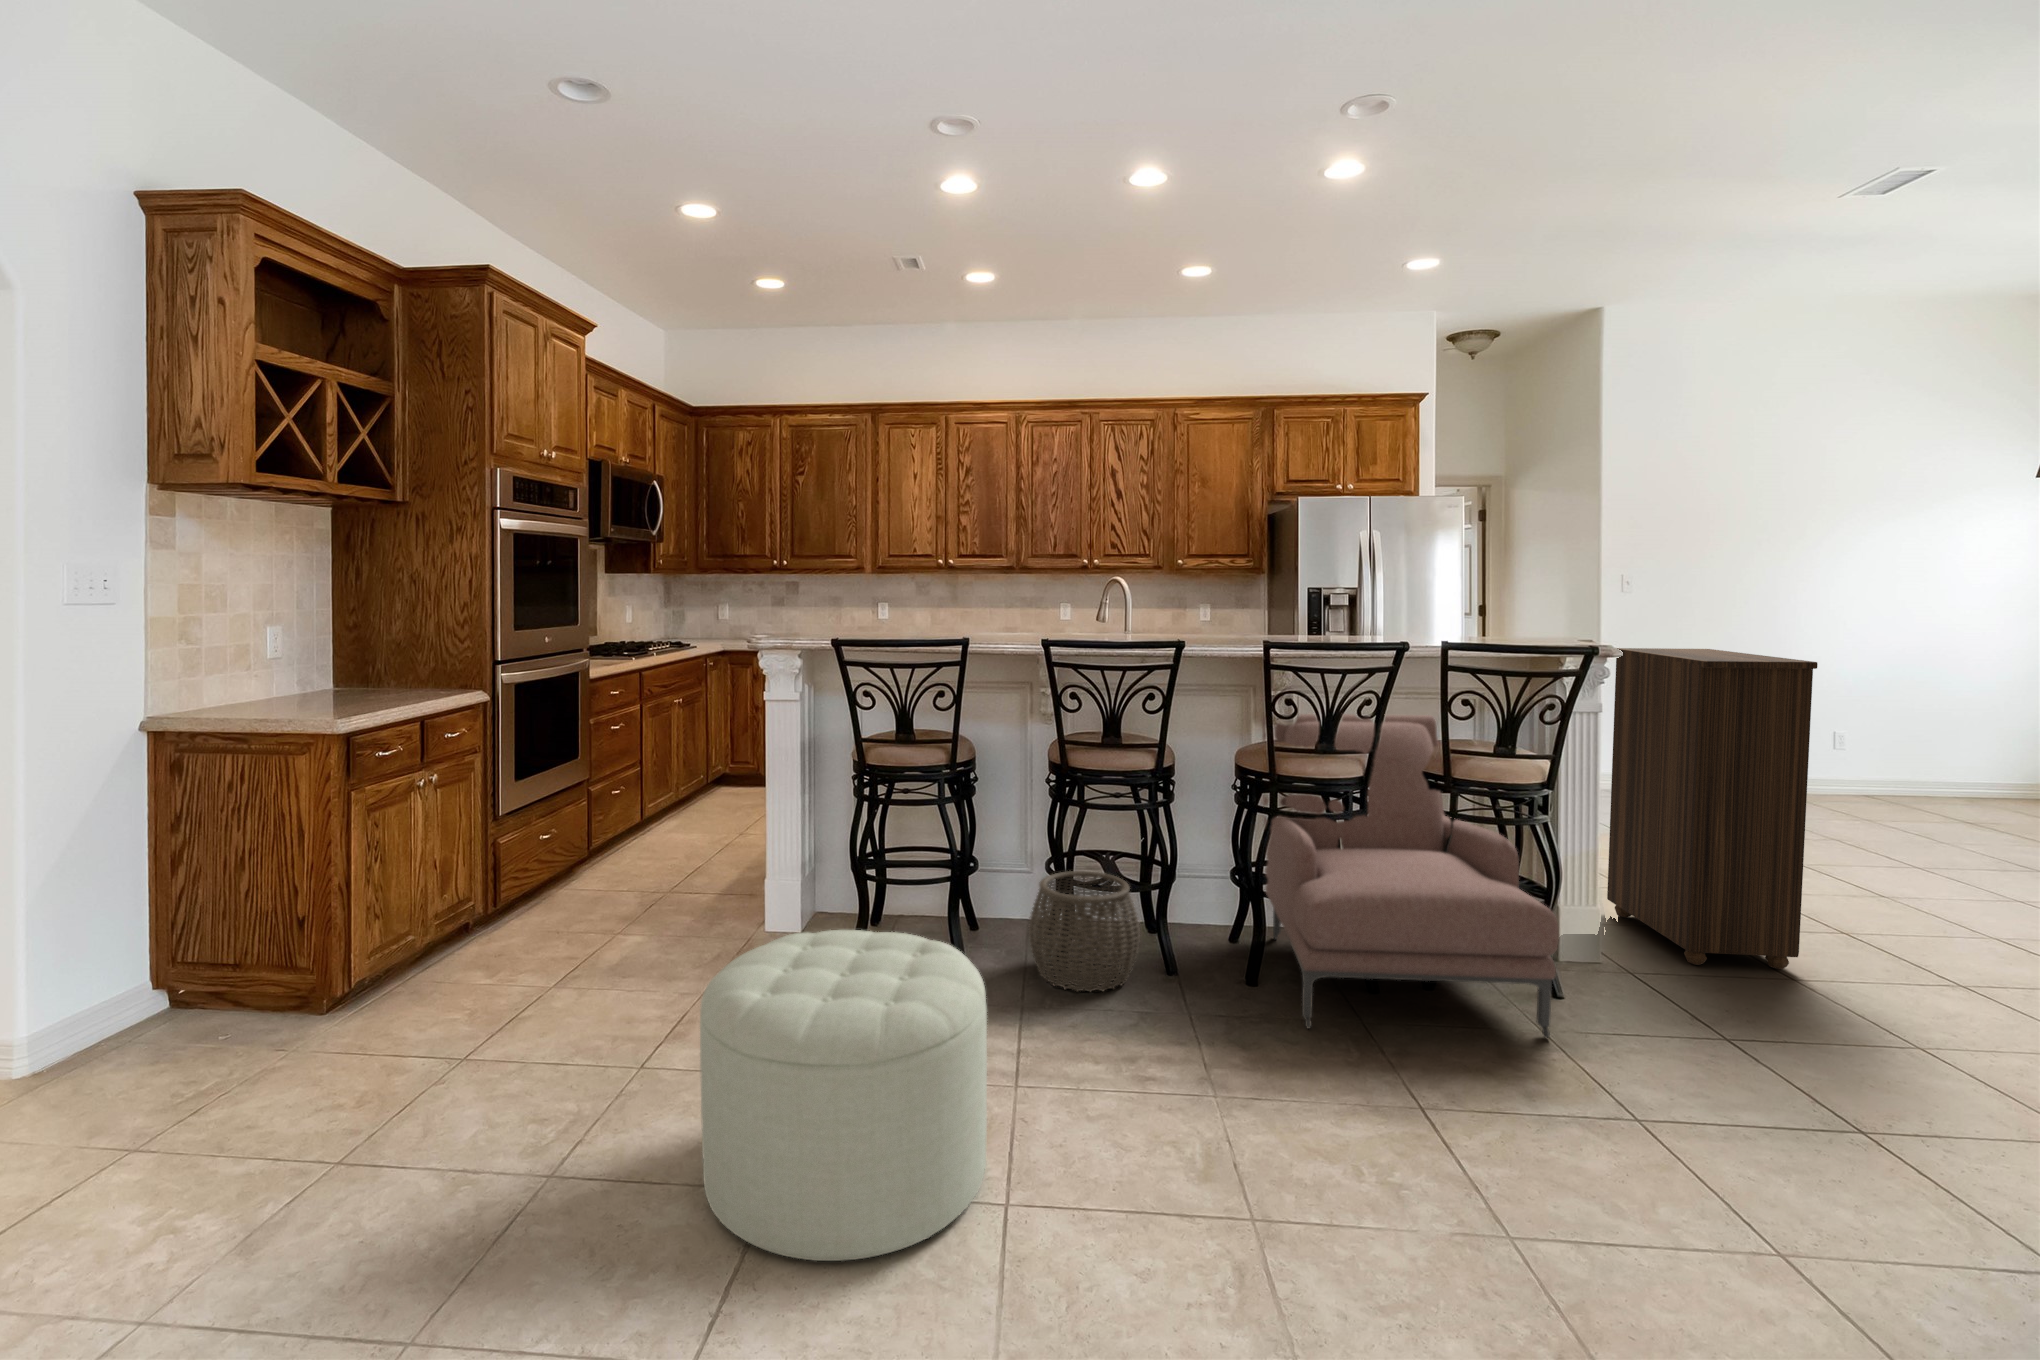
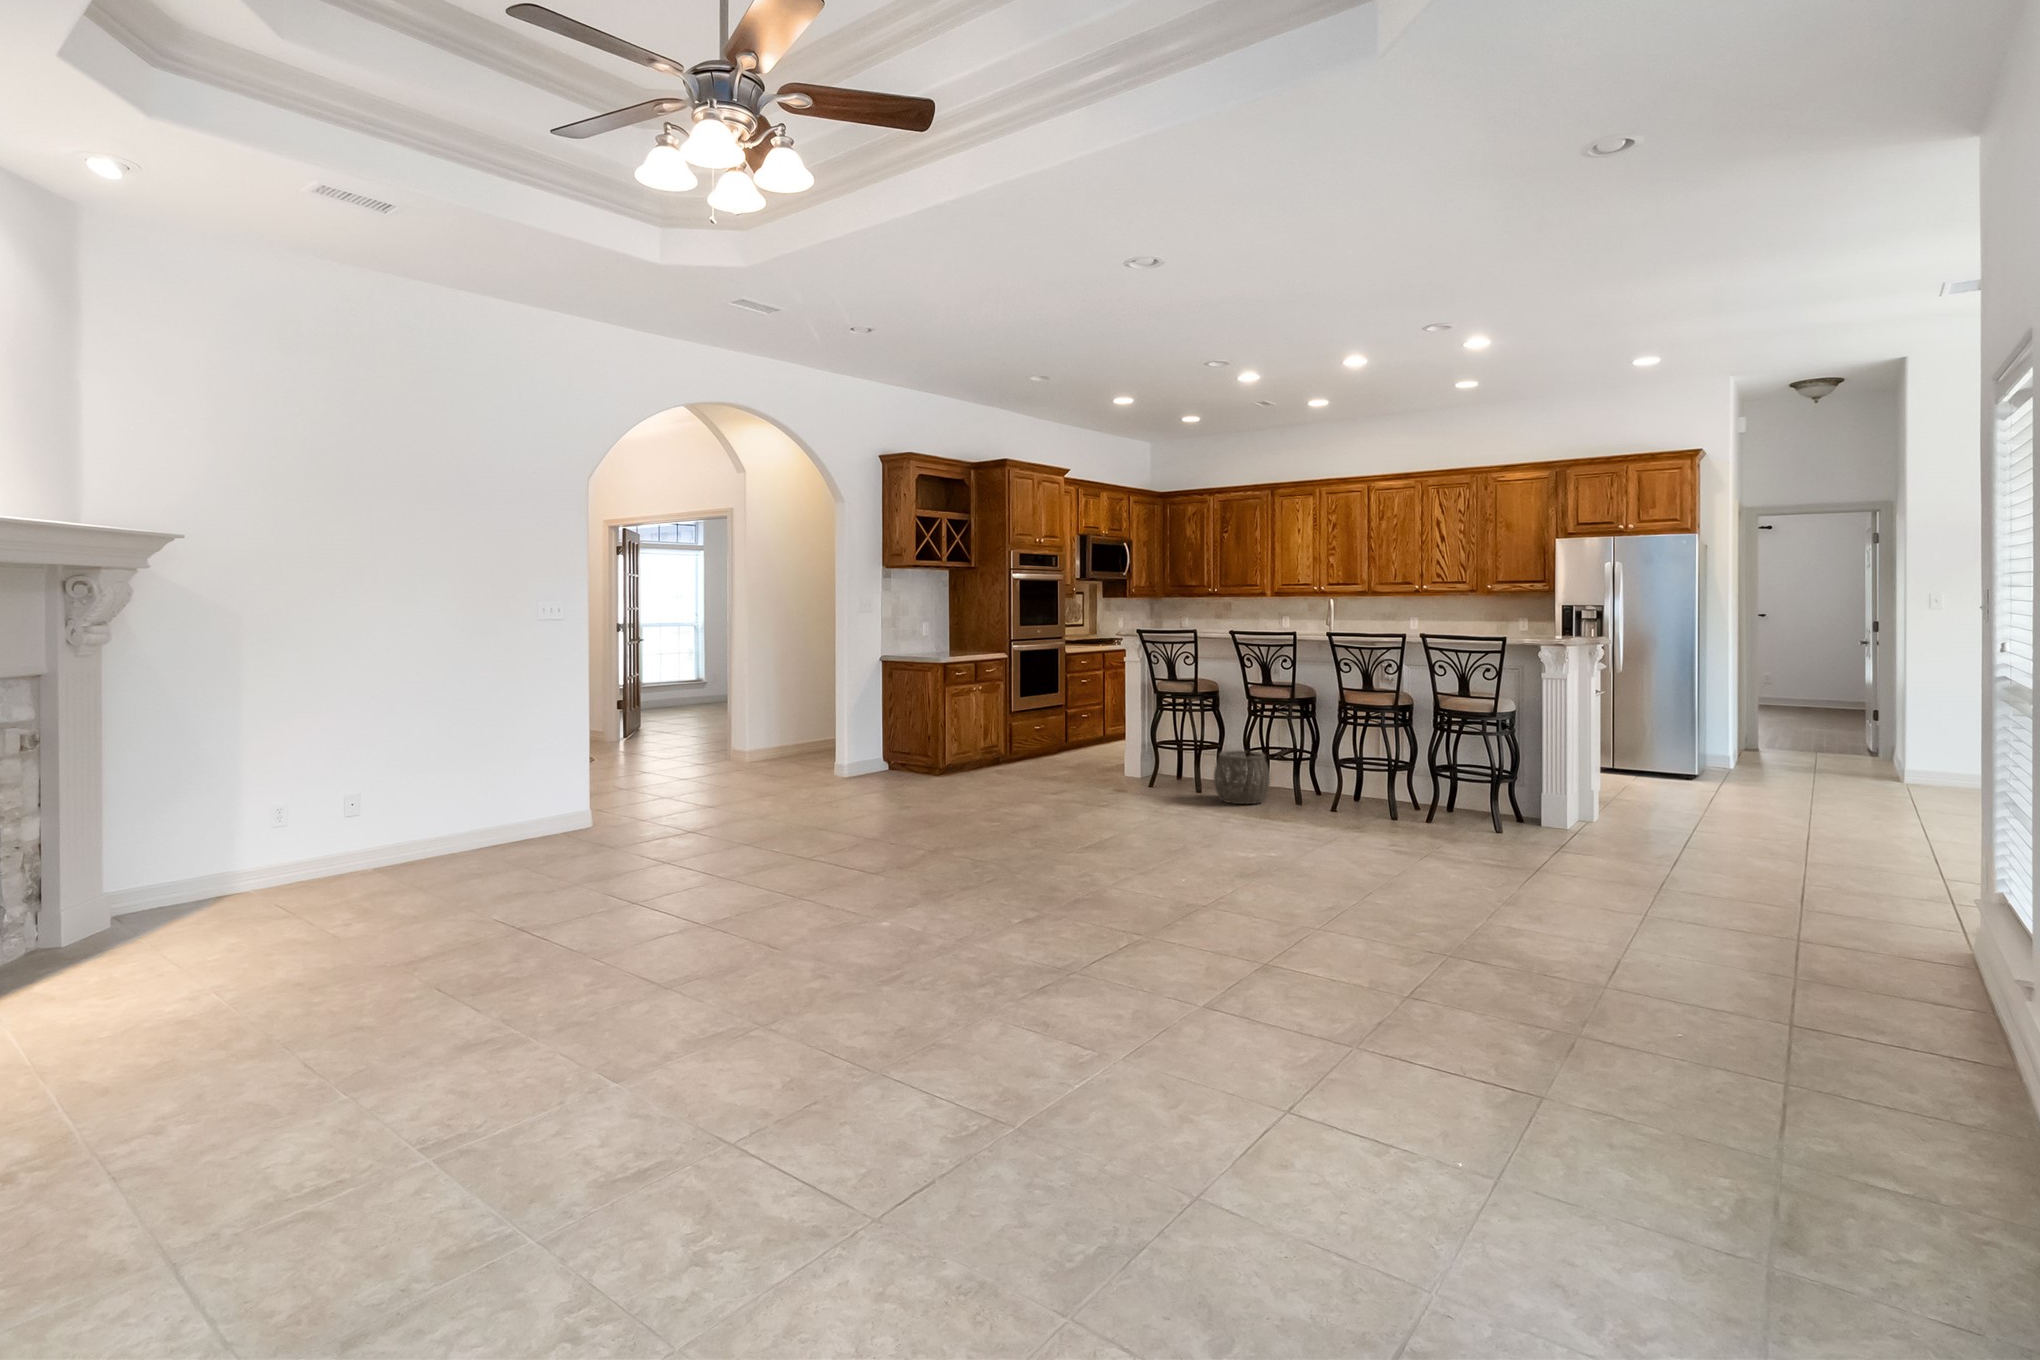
bookshelf: present [1607,648,1818,969] -> none [1602,645,1697,844]
armchair: present [1262,714,1559,1038] -> none [1313,677,1471,837]
ottoman: present [700,930,987,1261] -> none [1019,736,1122,828]

